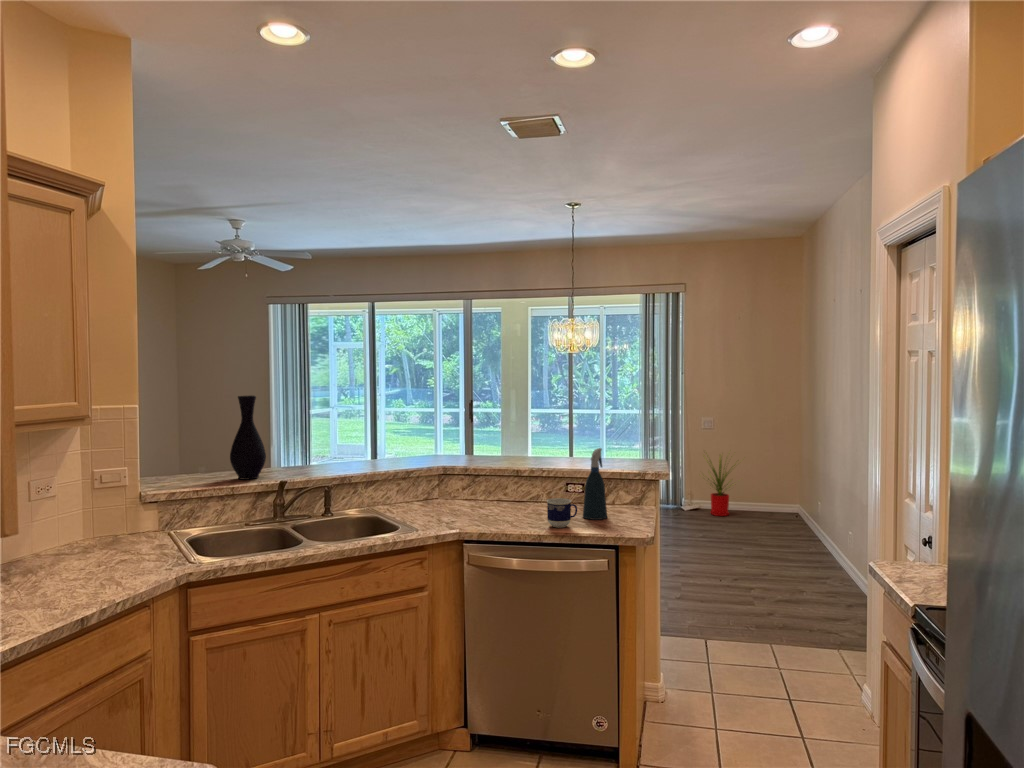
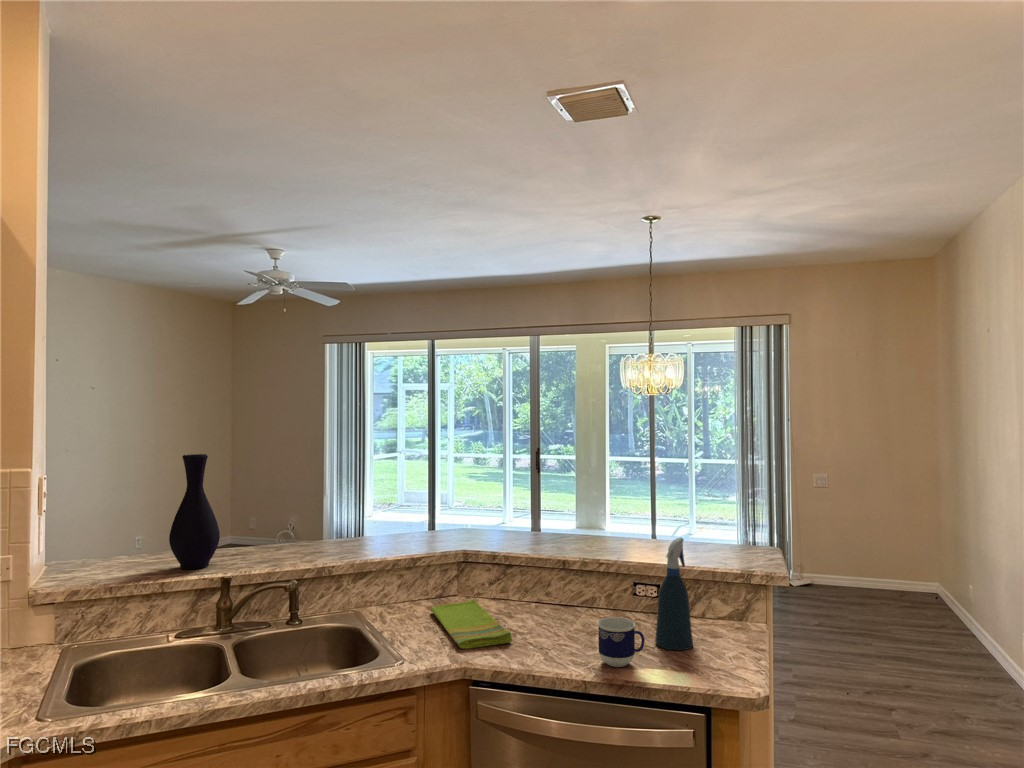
house plant: present [708,458,735,516] -> none [804,508,870,592]
dish towel: none [424,498,488,523] -> present [431,598,512,649]

